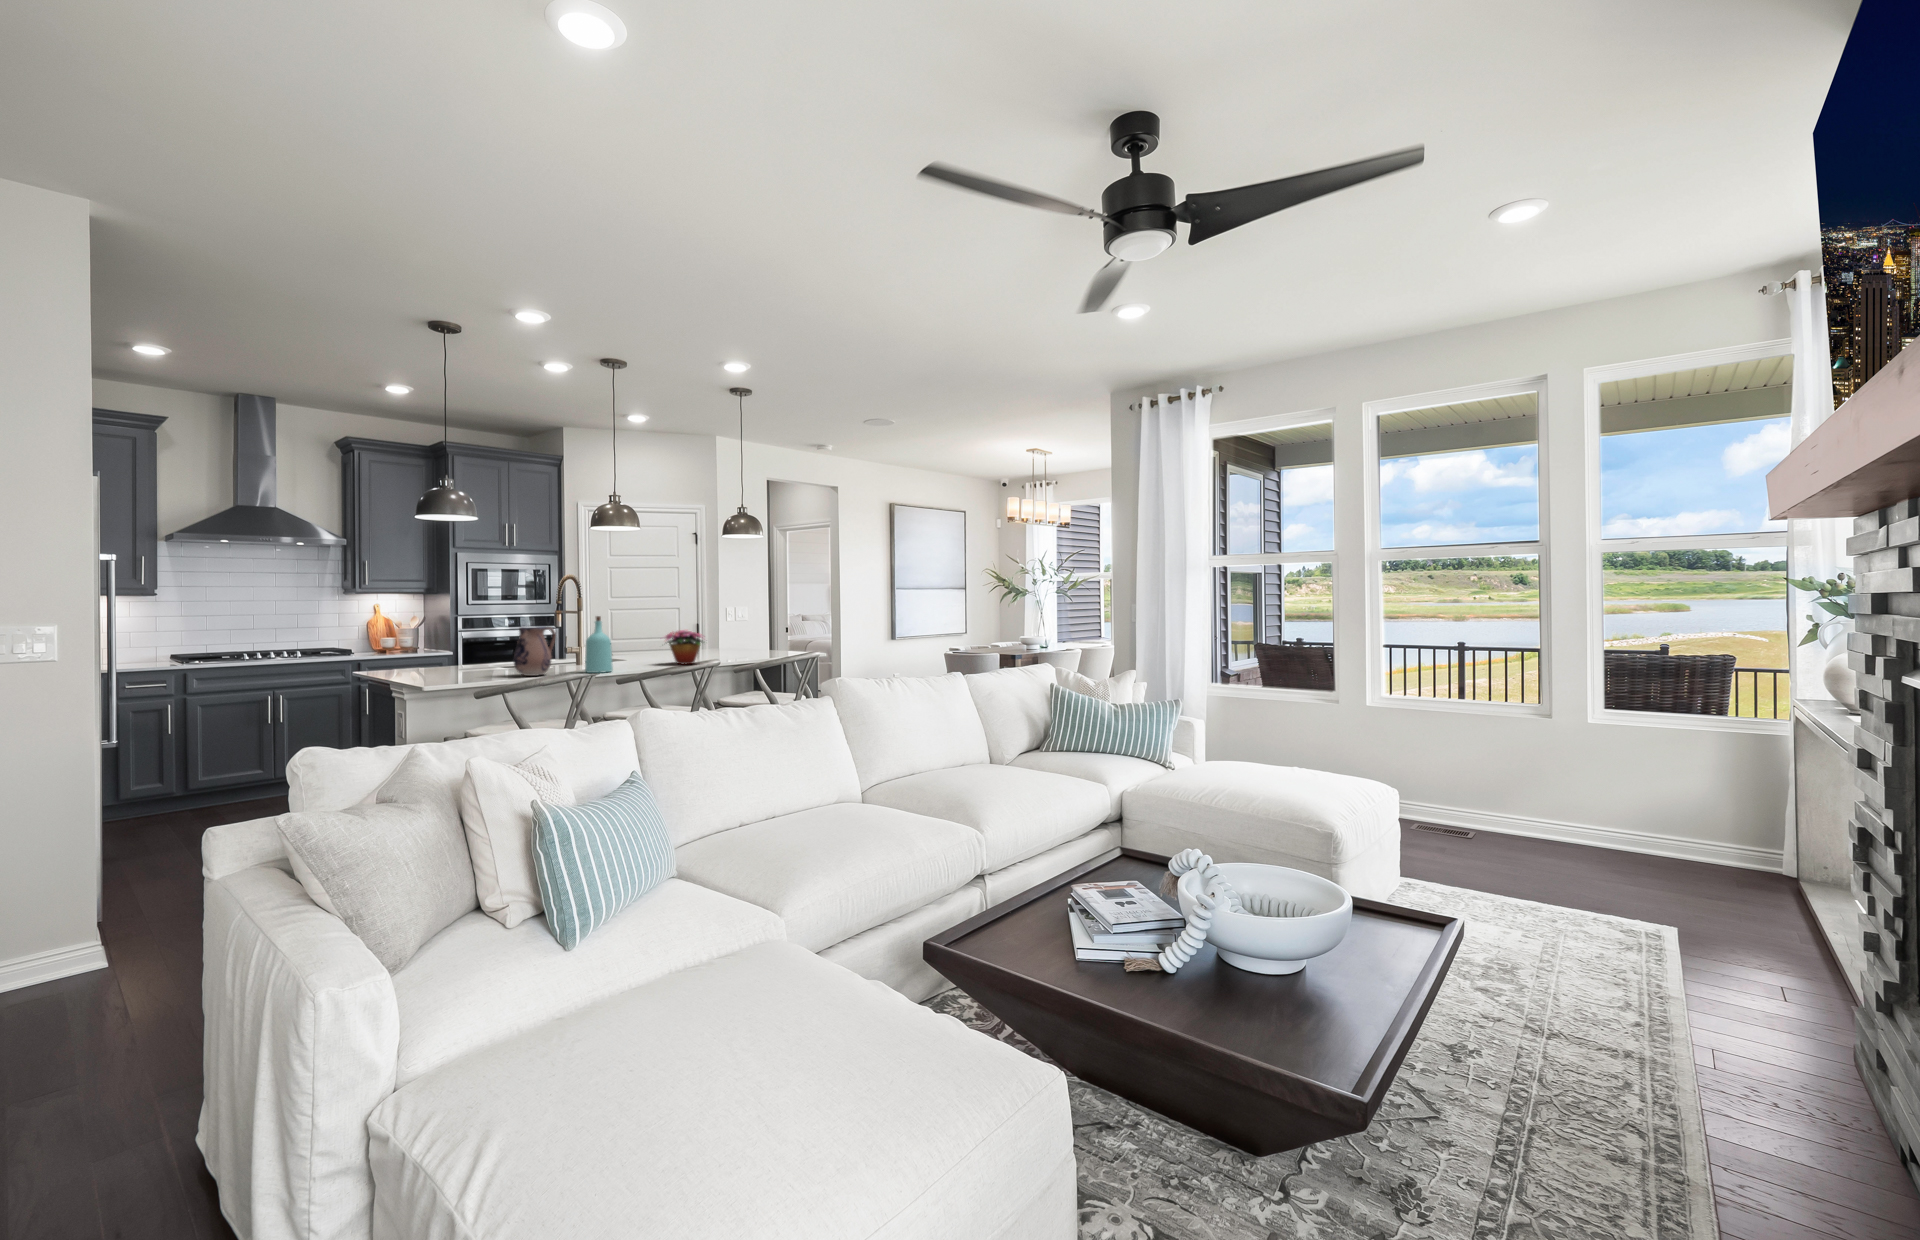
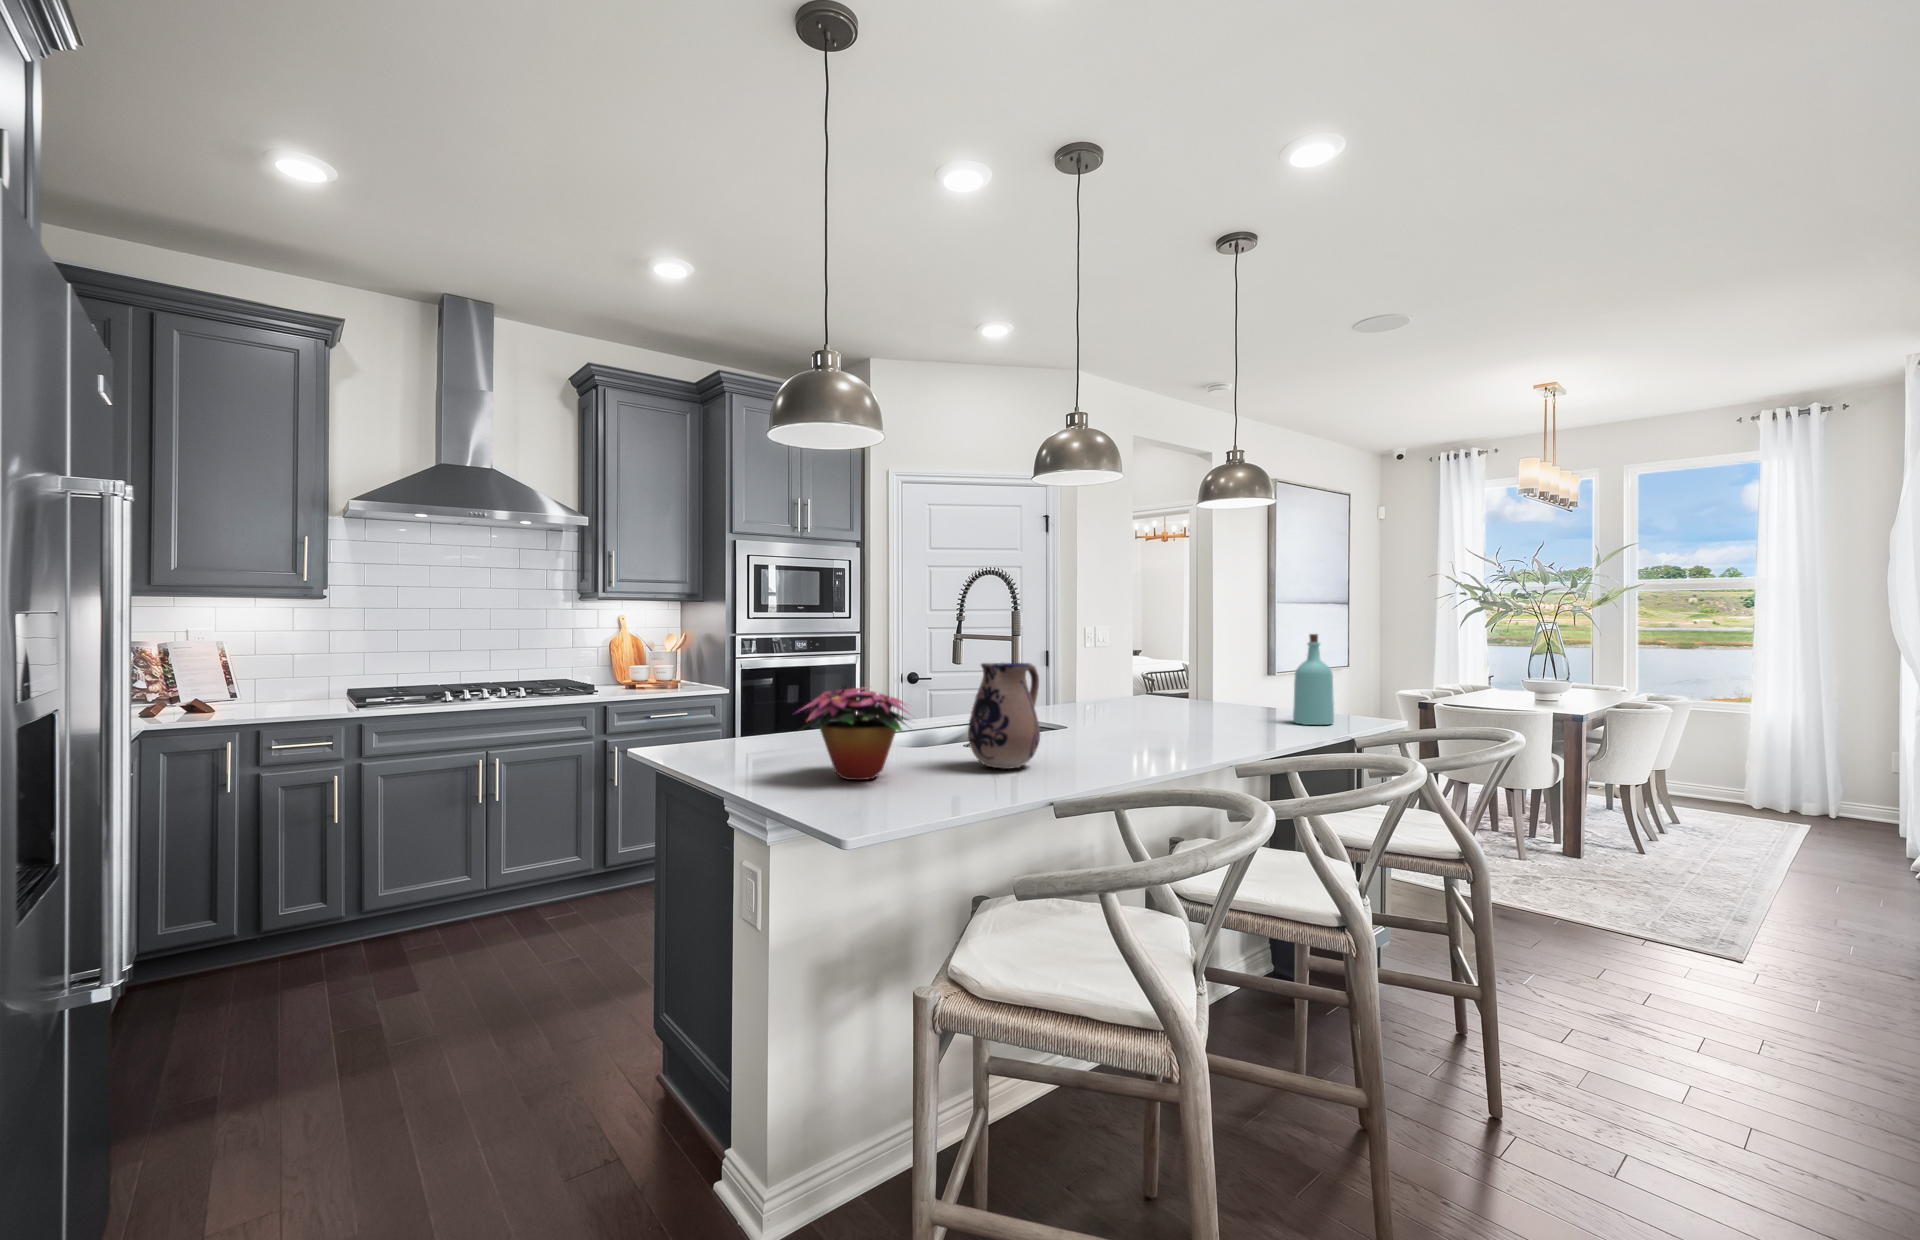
bottle: present [585,616,613,673] -> present [1293,634,1334,725]
flower arrangement: present [666,630,702,664] -> present [801,687,908,780]

